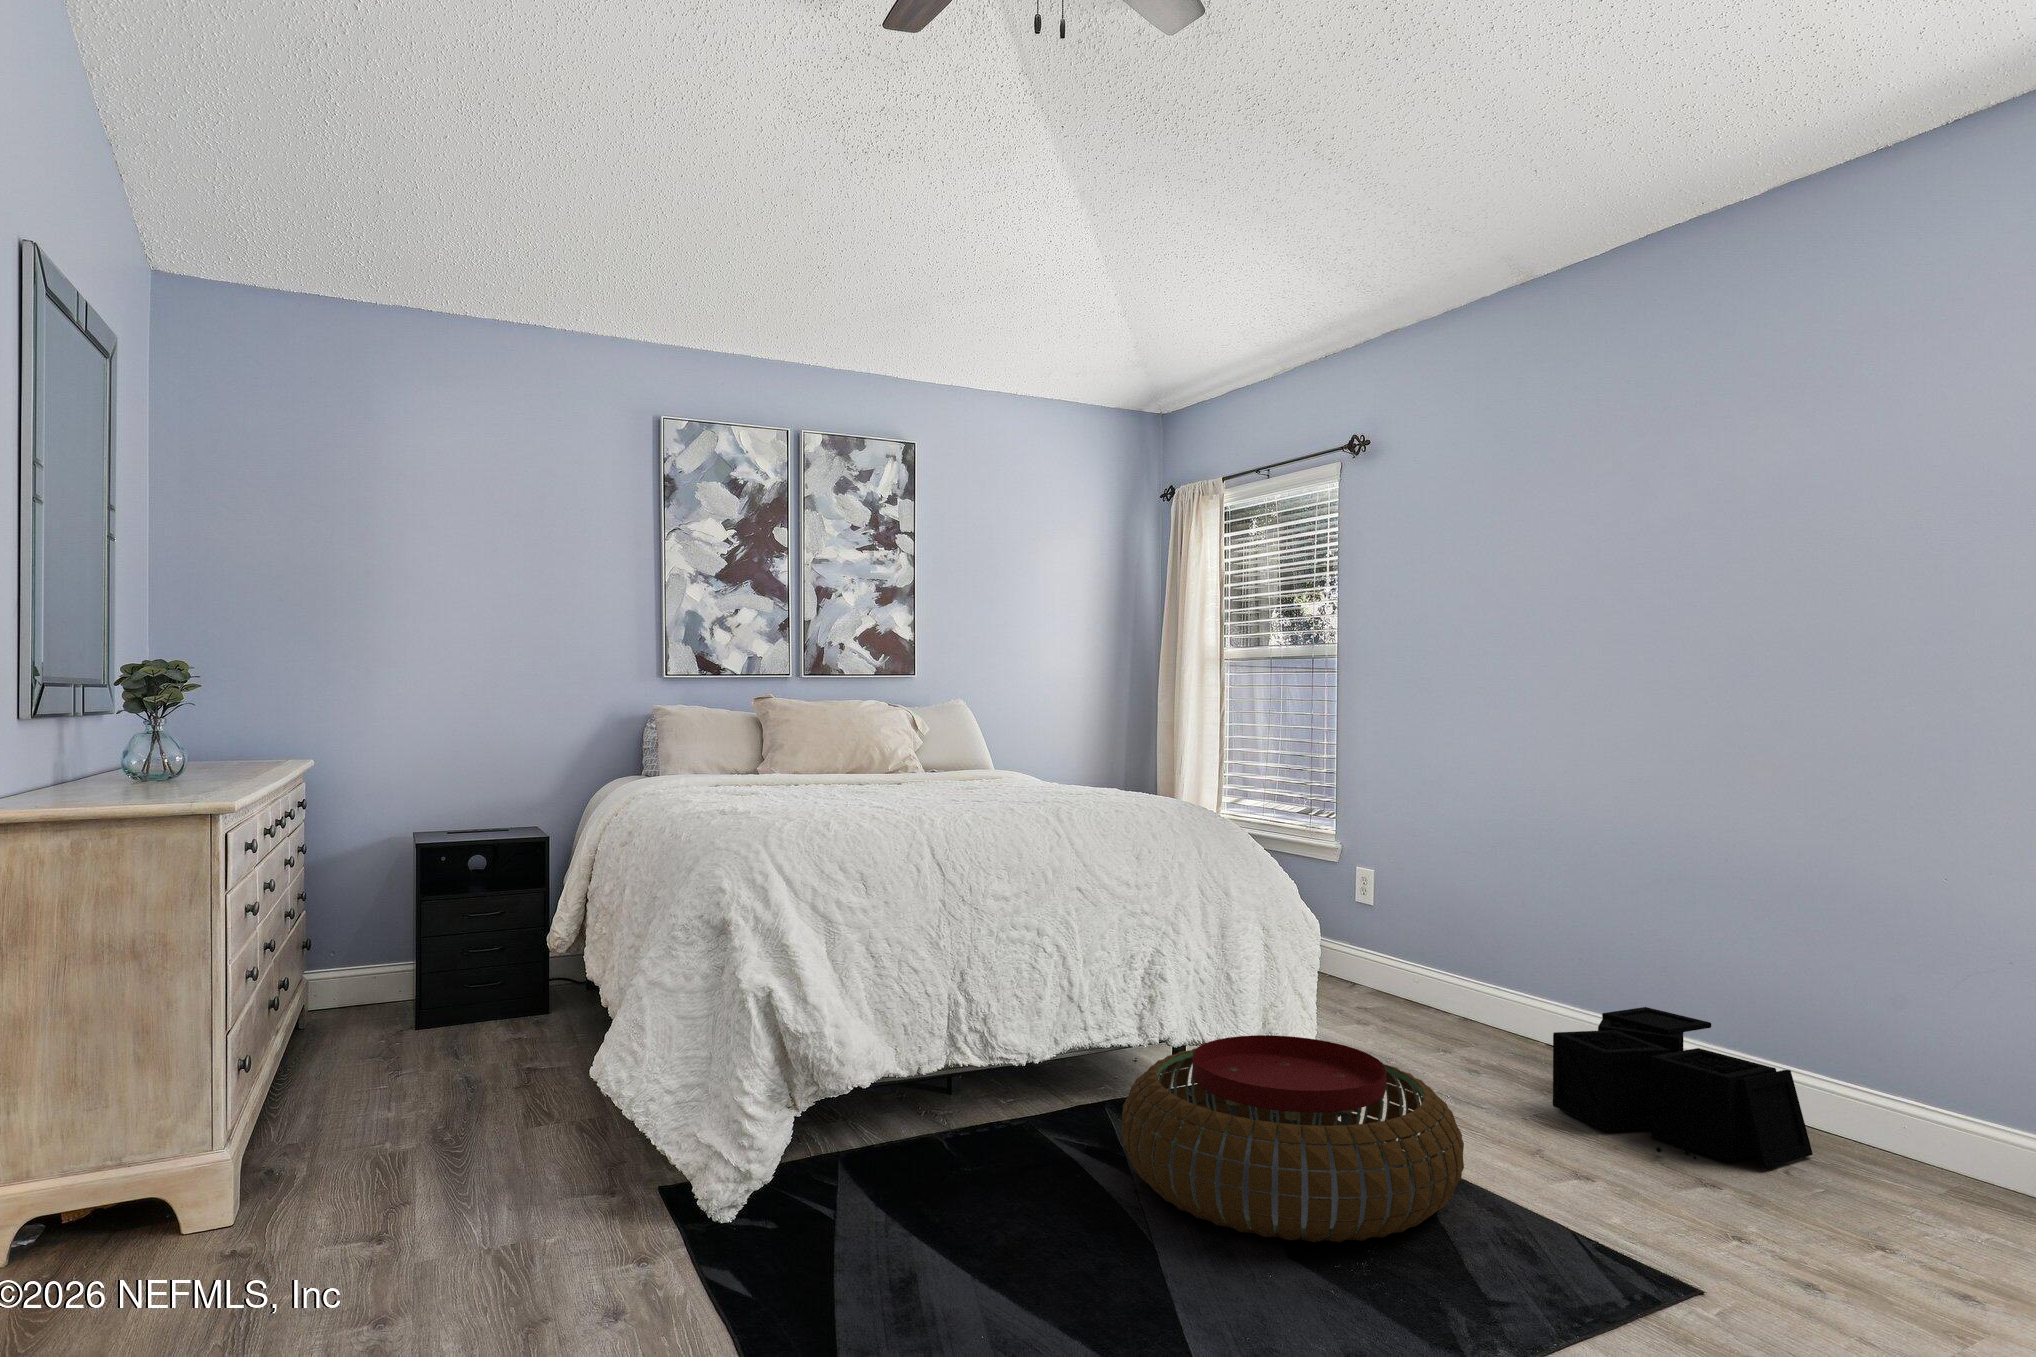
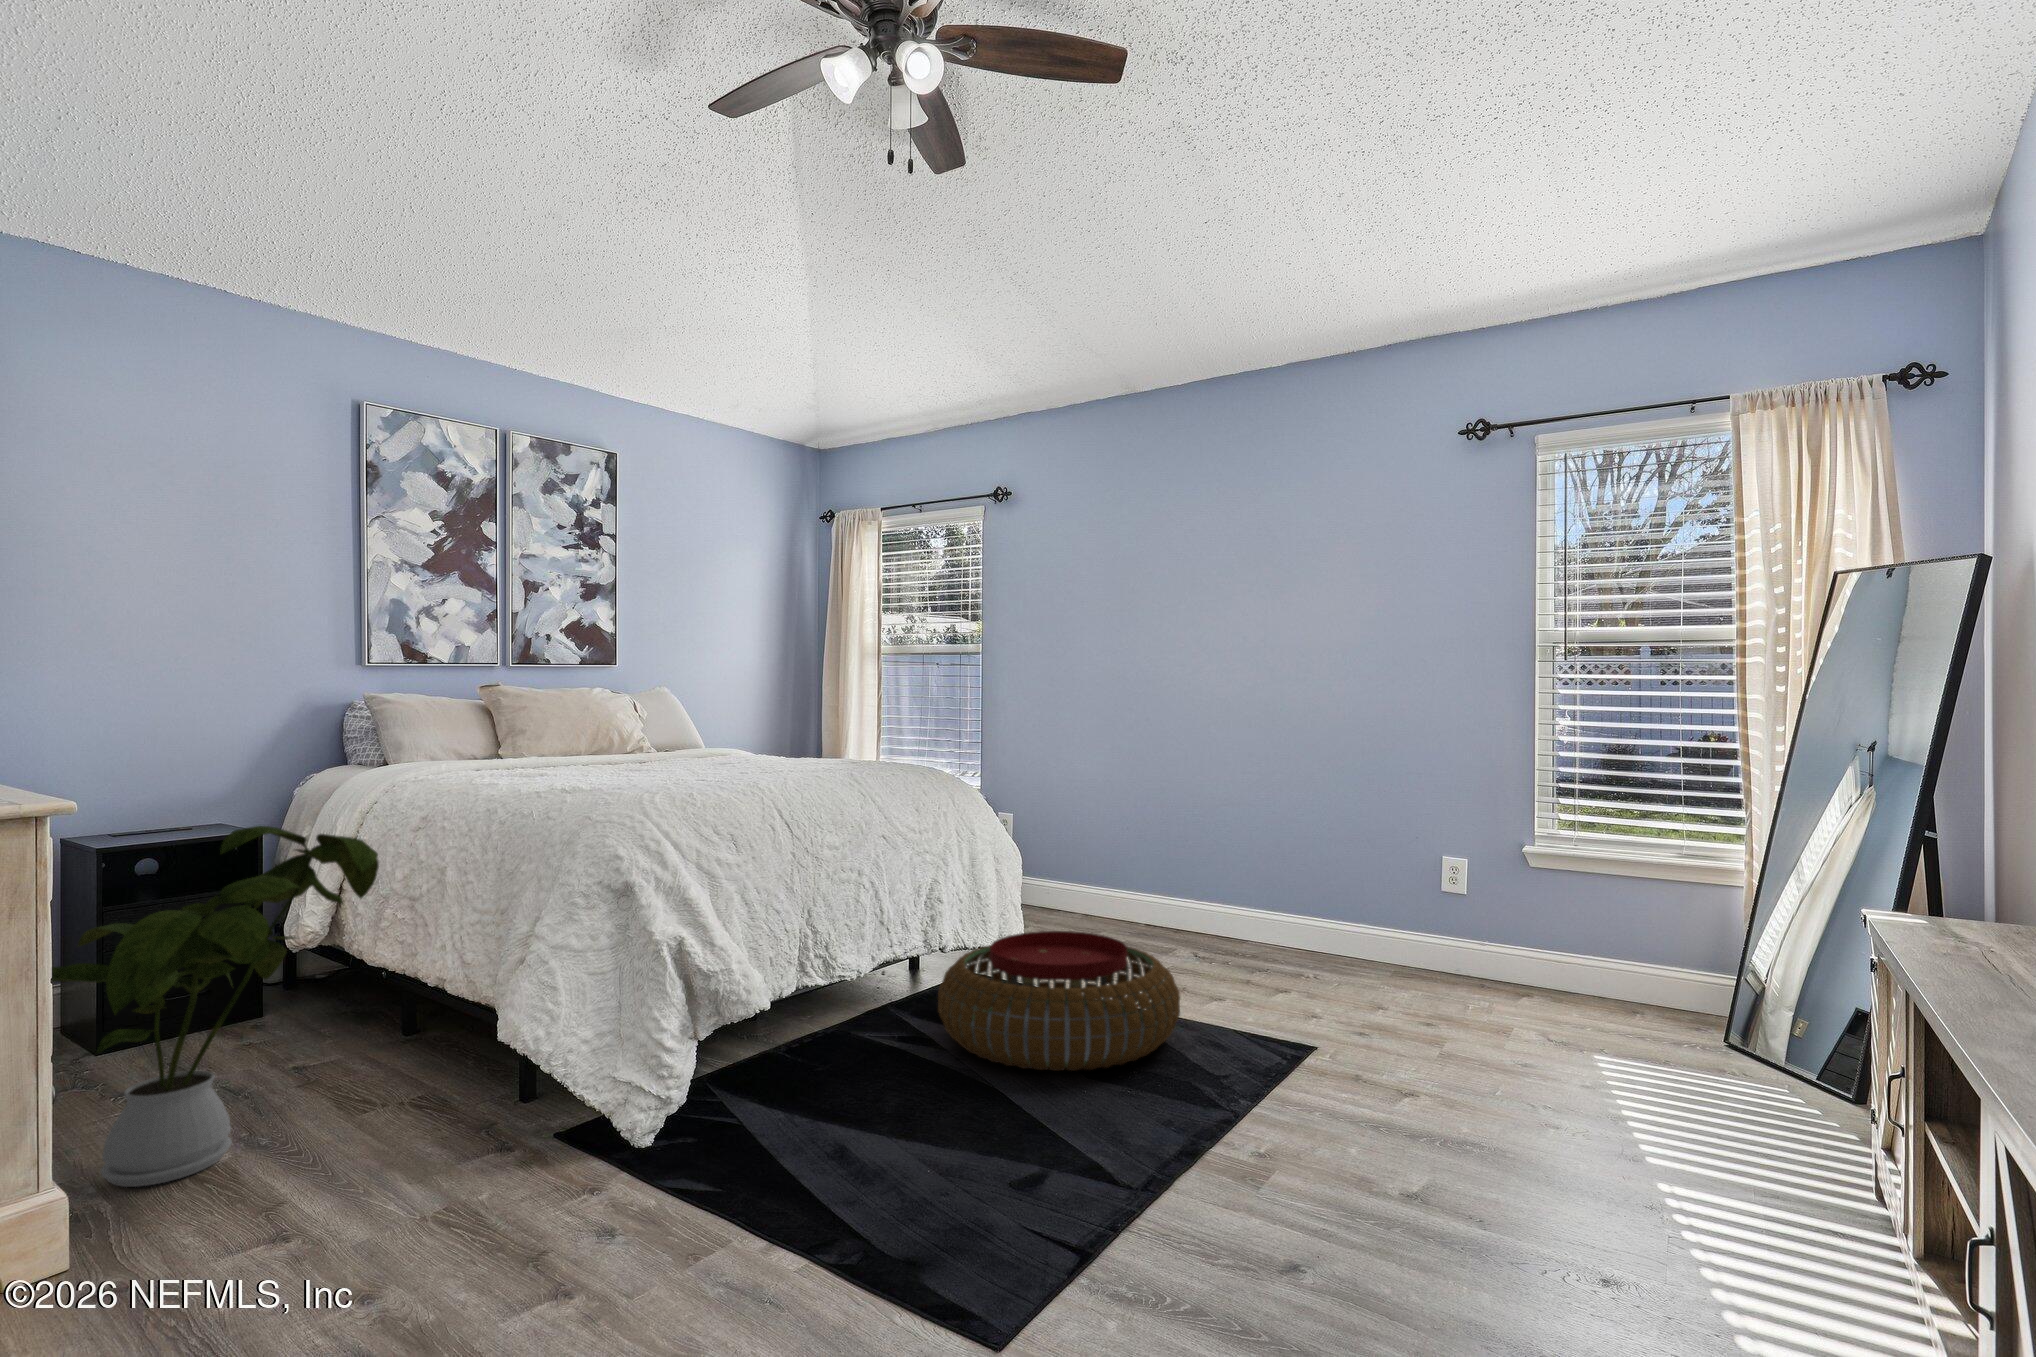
house plant: none [279,835,562,1159] -> present [52,826,379,1187]
storage bin: present [1553,1007,1813,1167] -> none [1179,889,1330,978]

